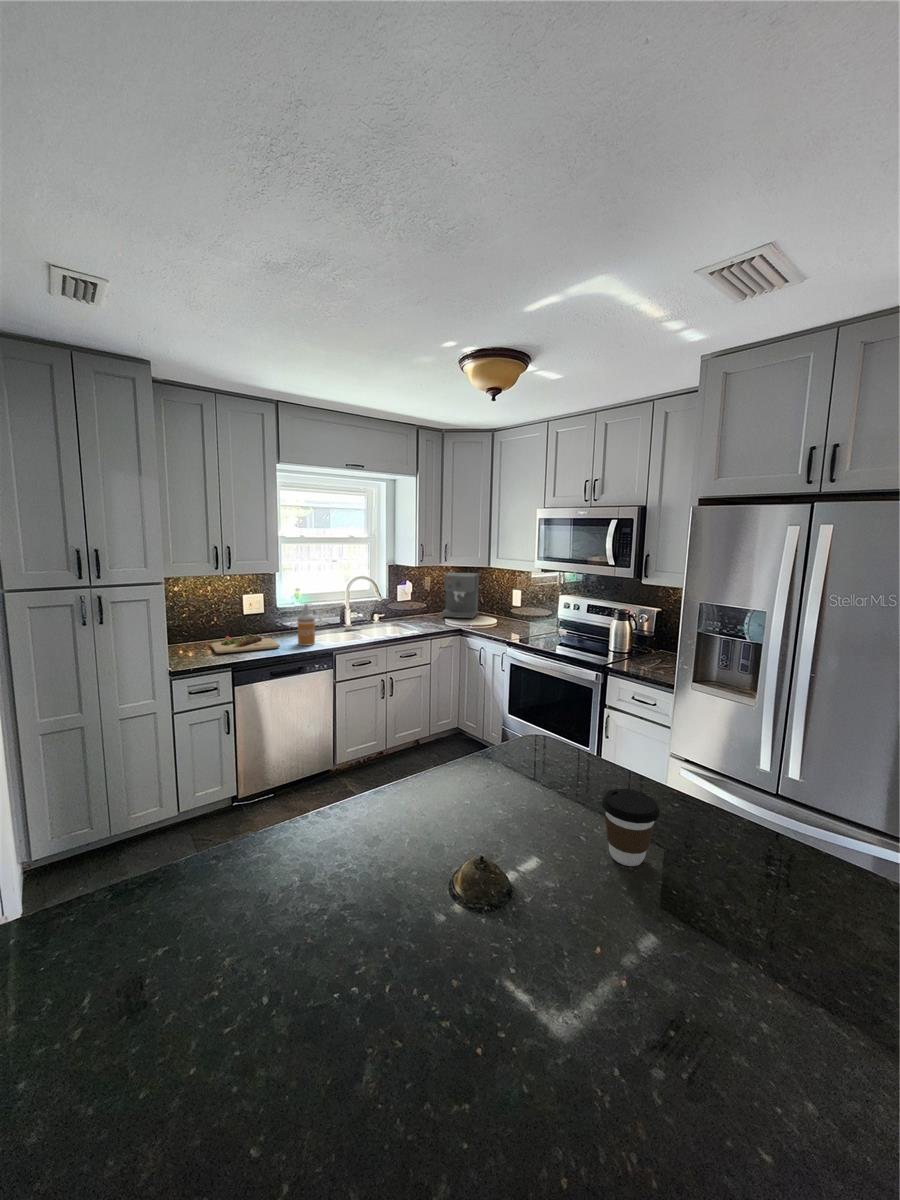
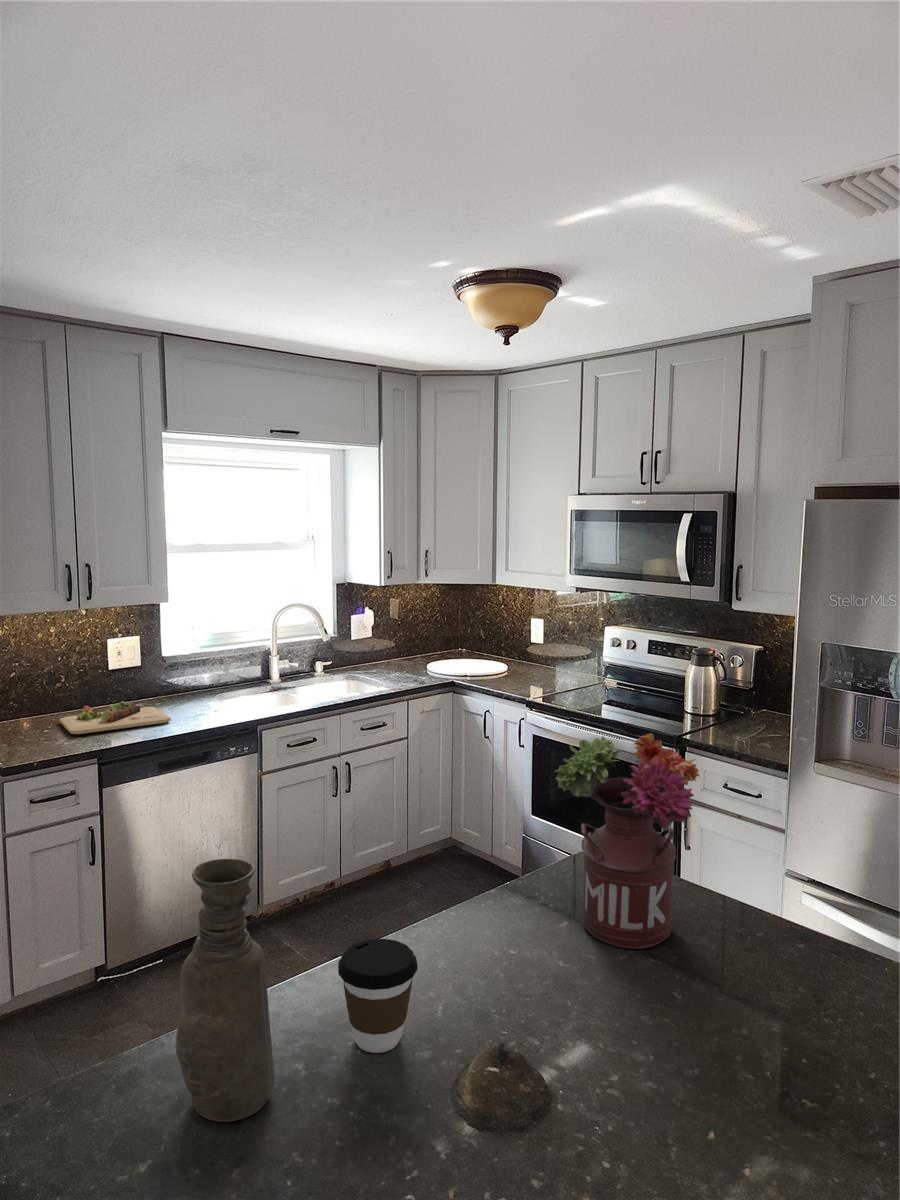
coffee maker: present [442,573,479,619] -> none [421,592,477,665]
soap dispenser: present [298,604,315,646] -> none [198,651,225,717]
flower arrangement: none [507,653,610,802] -> present [555,733,700,949]
vase: none [213,727,290,914] -> present [176,859,274,1122]
coffee cup: present [602,789,660,866] -> present [338,939,418,1053]

